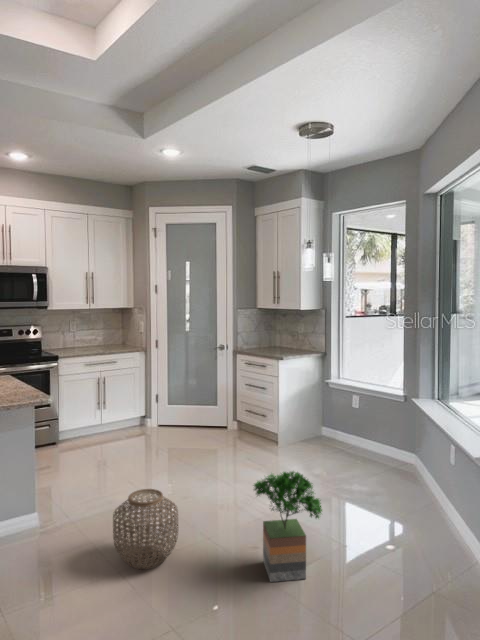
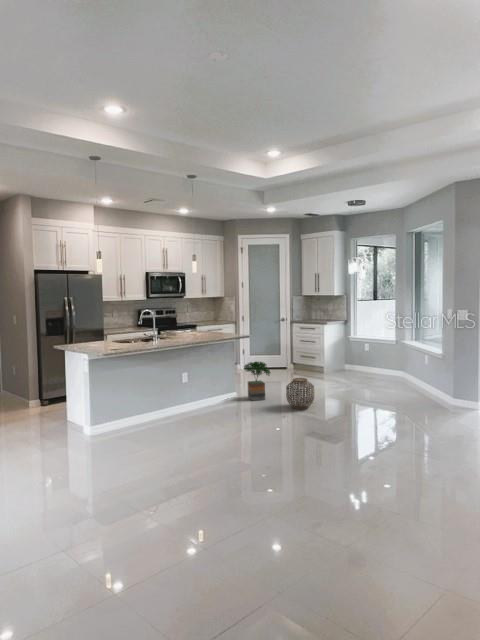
potted tree: present [254,472,322,582] -> present [244,362,270,401]

